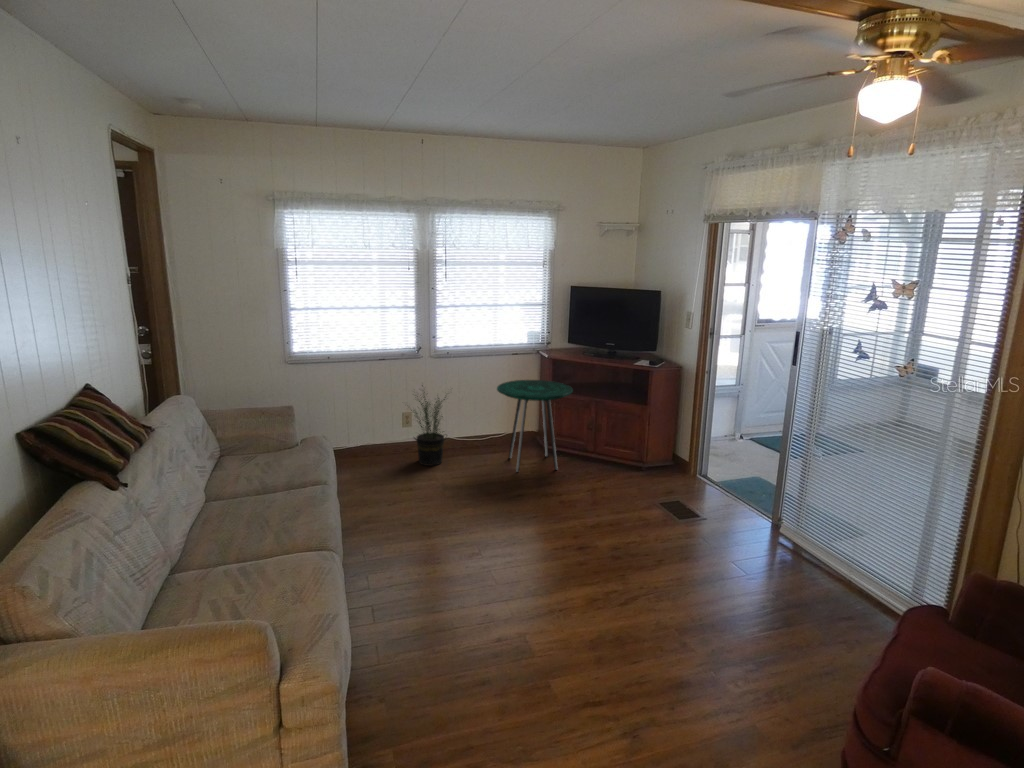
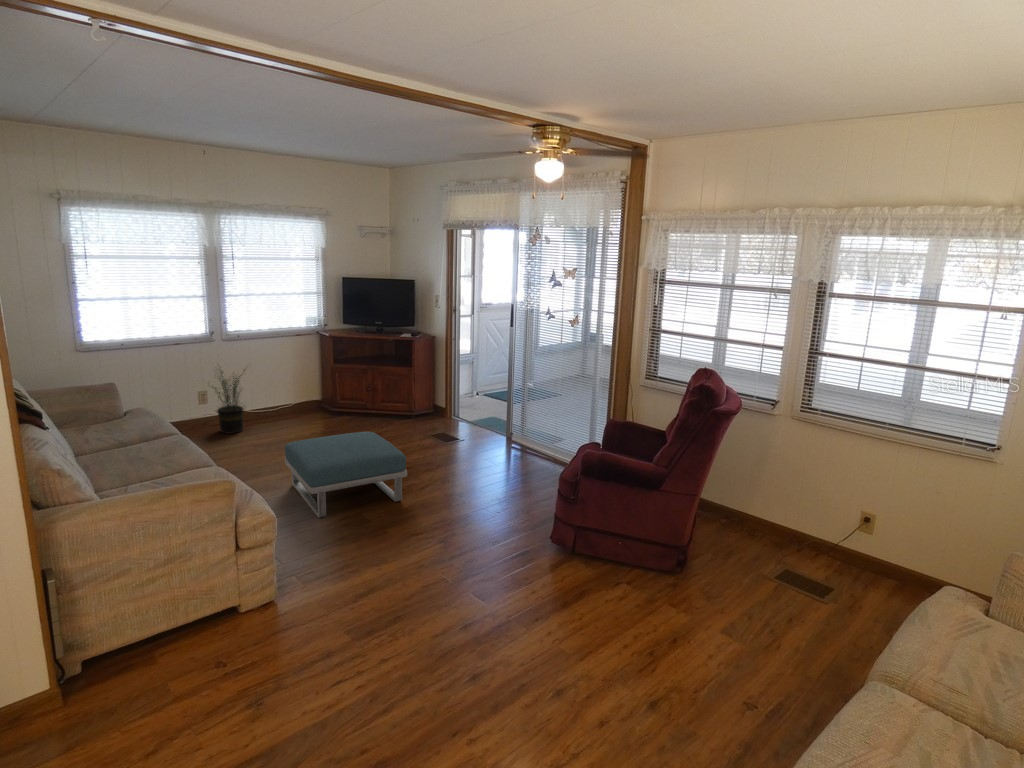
side table: present [497,380,573,472] -> none [289,355,353,430]
footstool: none [454,499,604,624] -> present [285,432,407,518]

